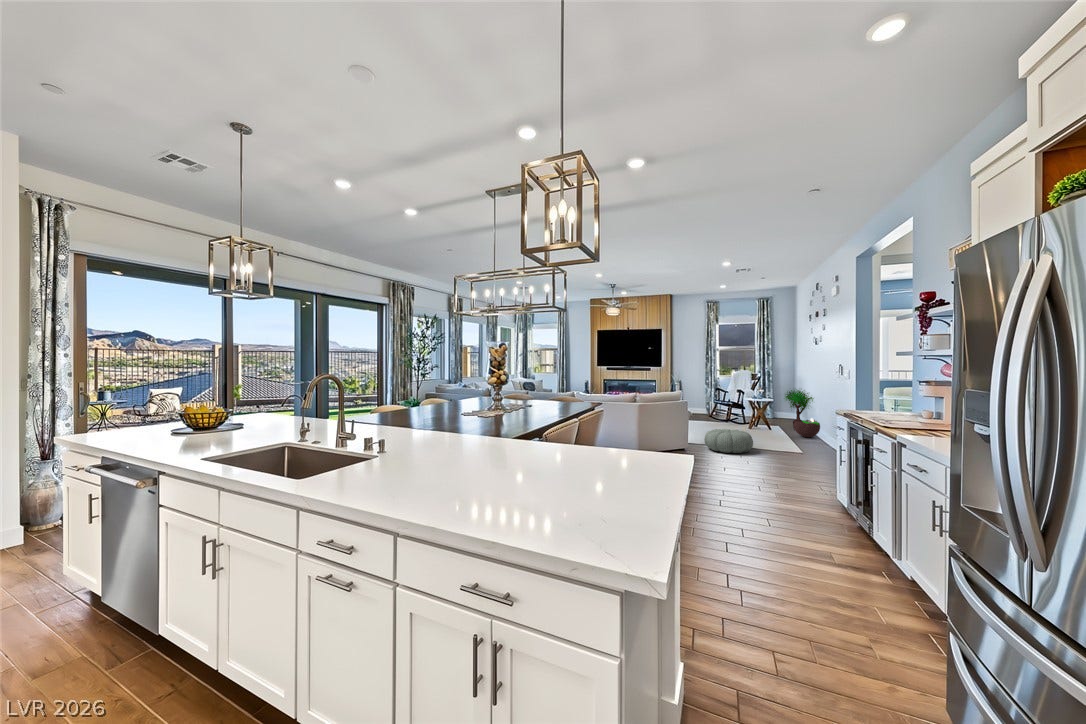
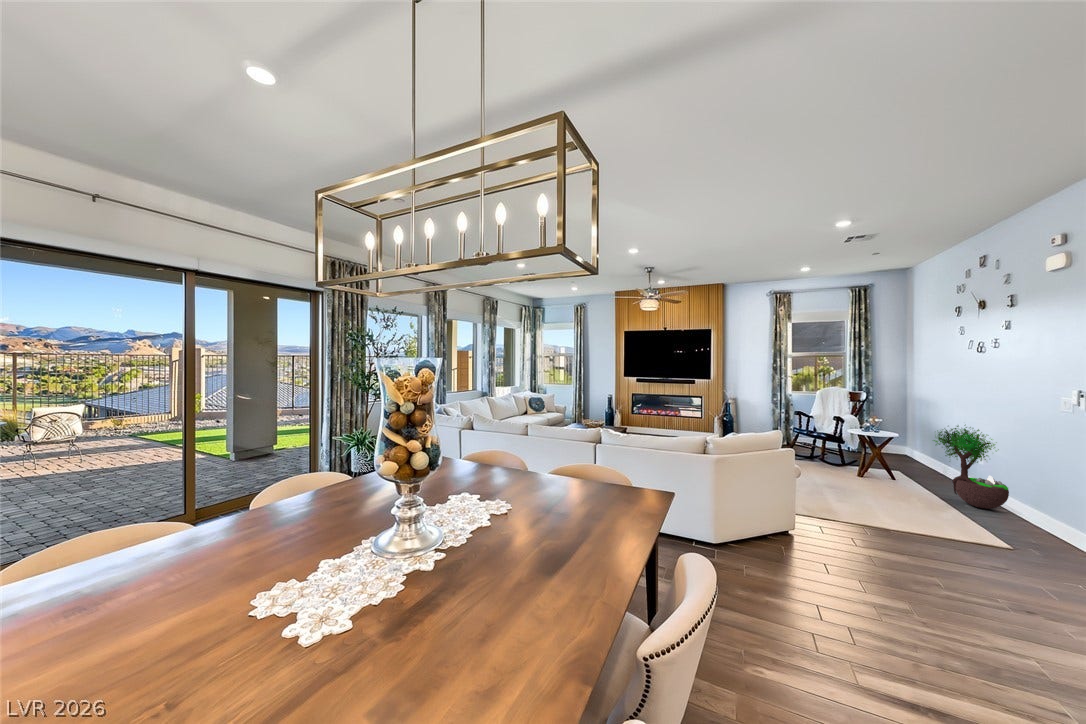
pouf: present [704,429,753,453] -> none [826,502,930,560]

